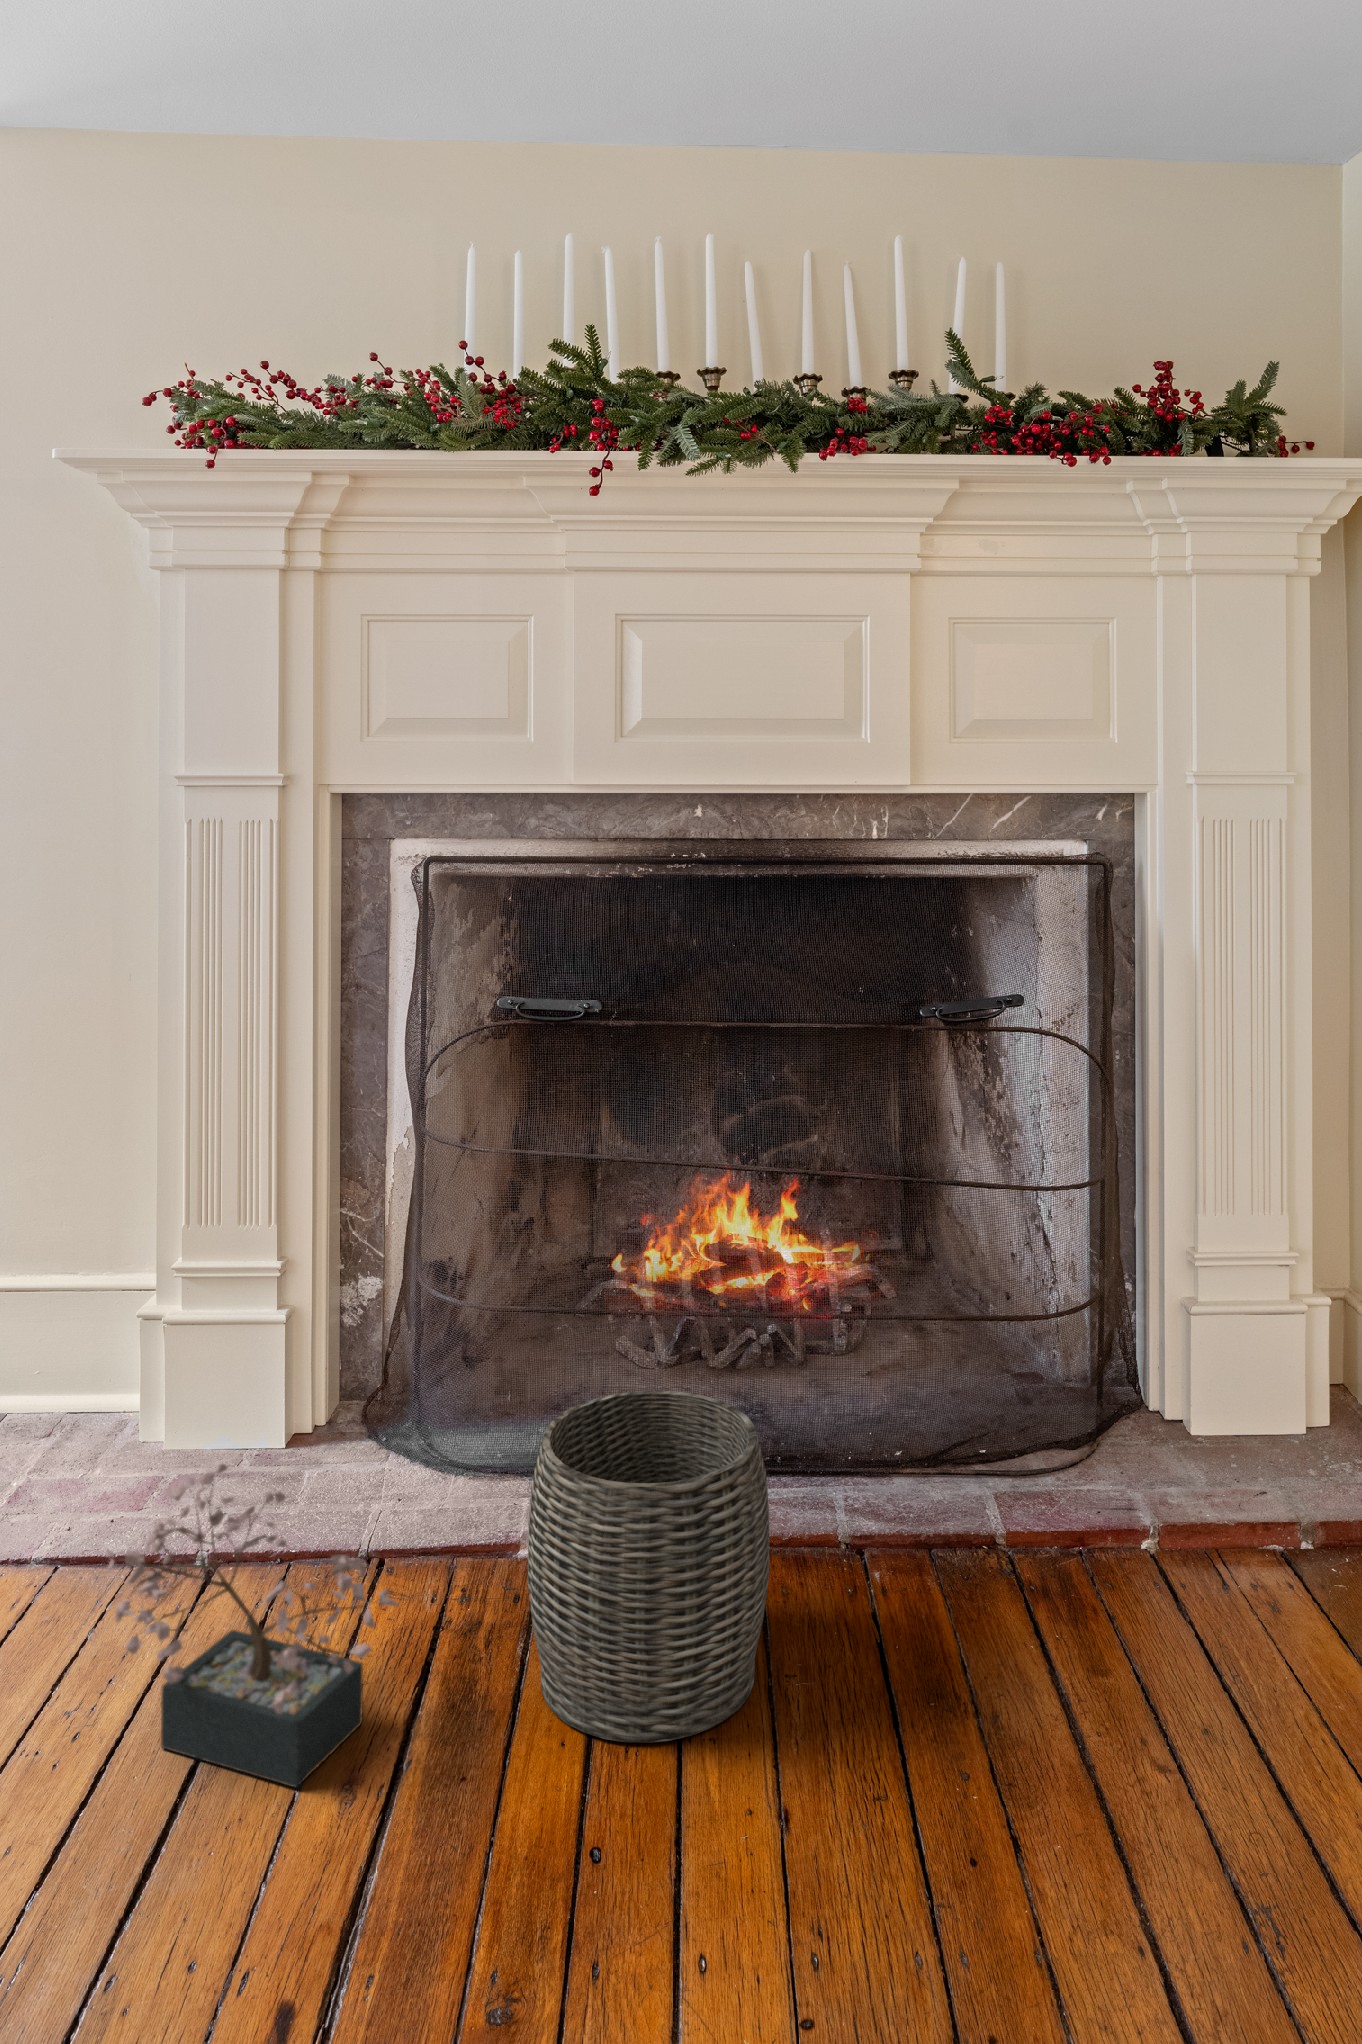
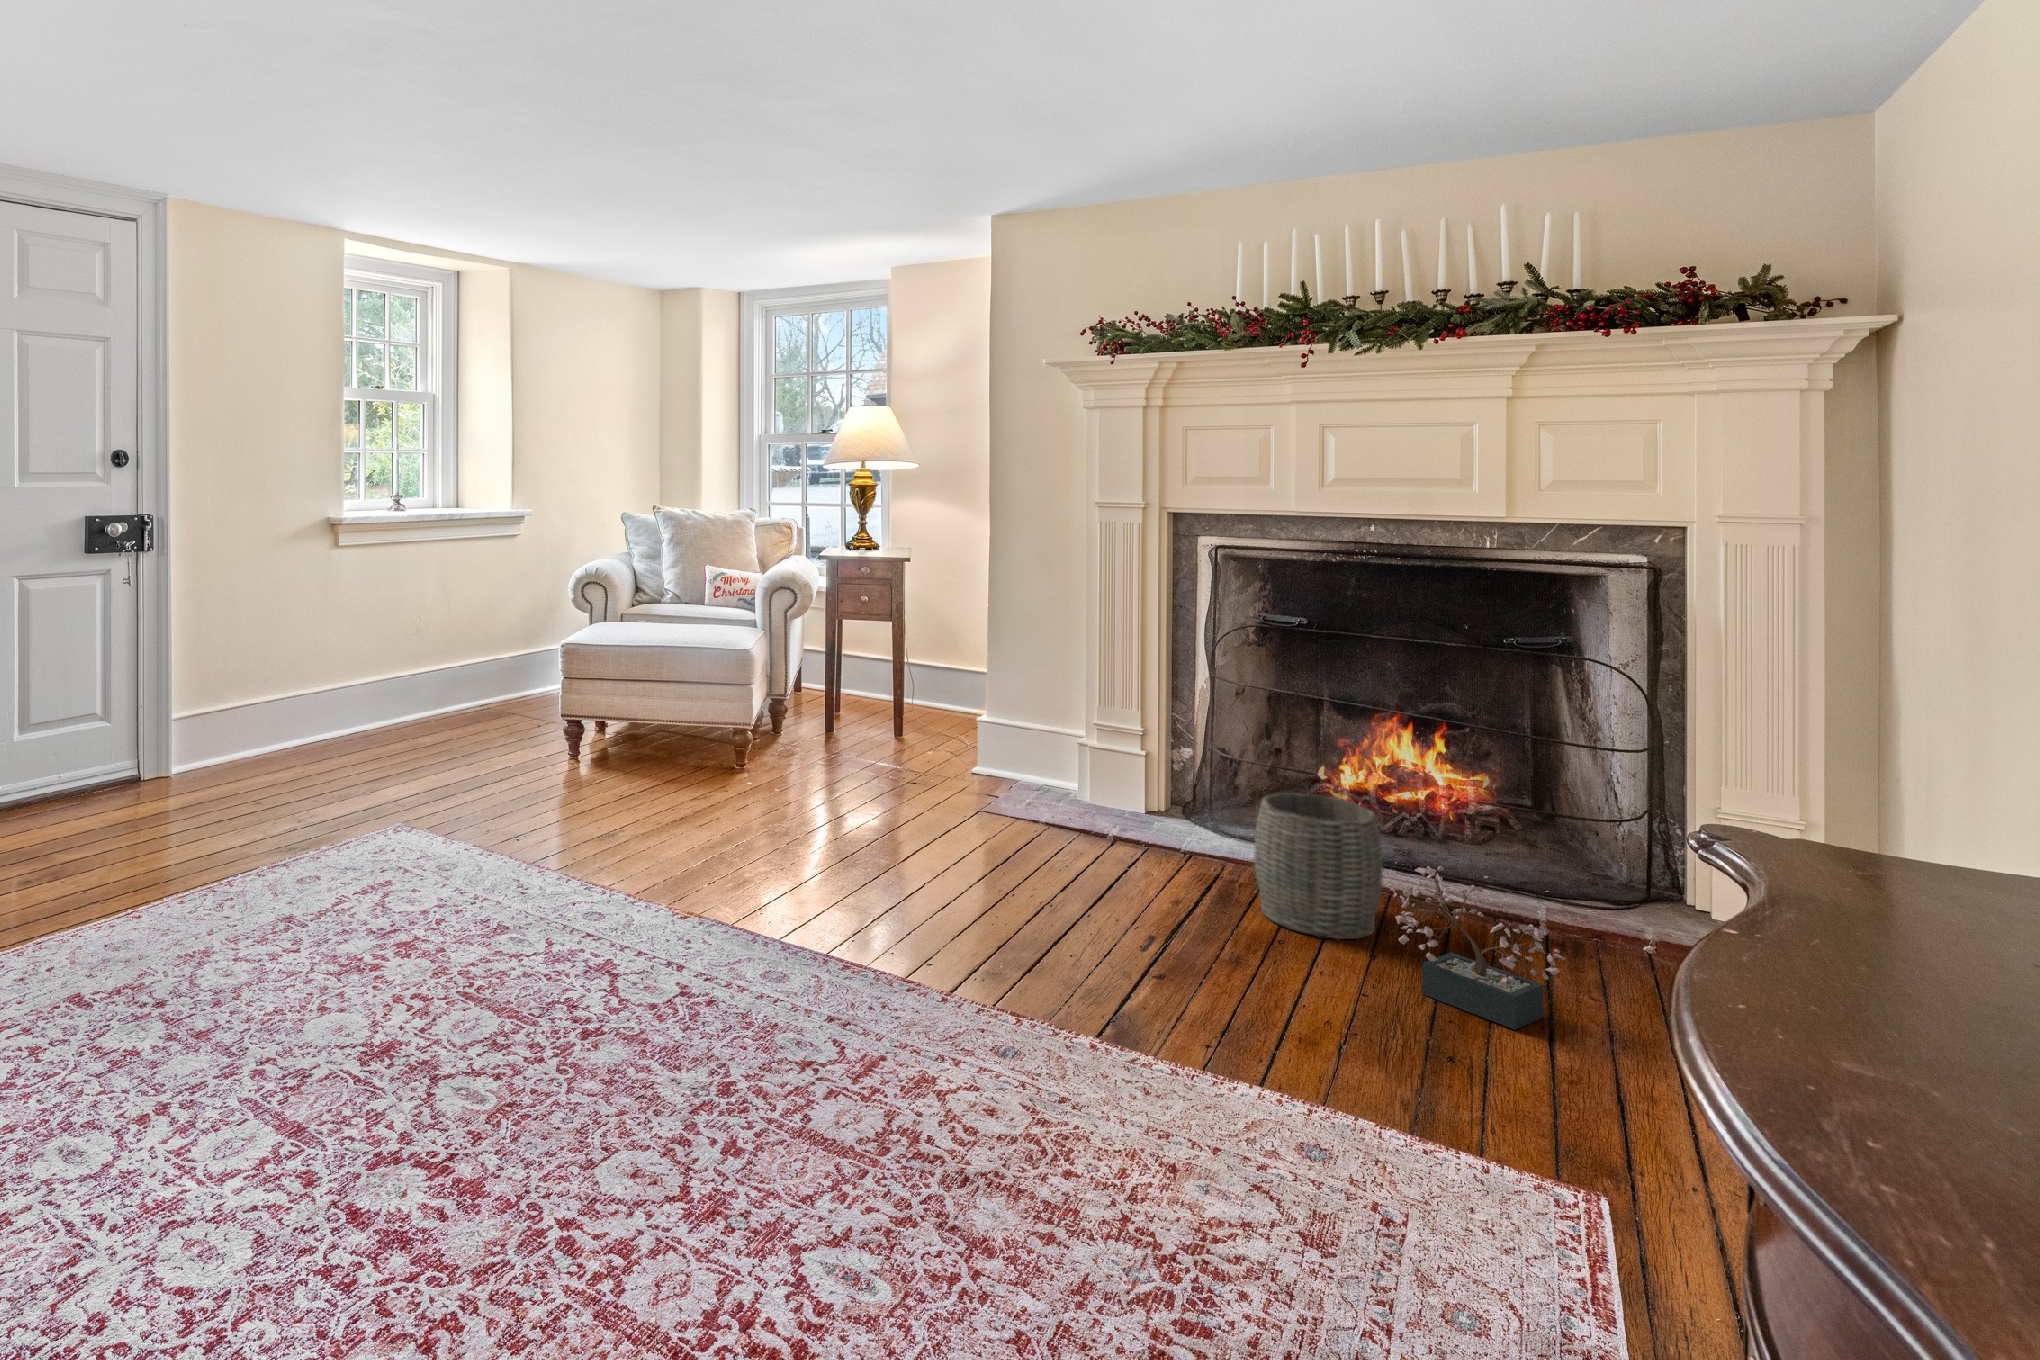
decorative plant: present [107,1464,397,1787] -> present [1390,866,1566,1030]

